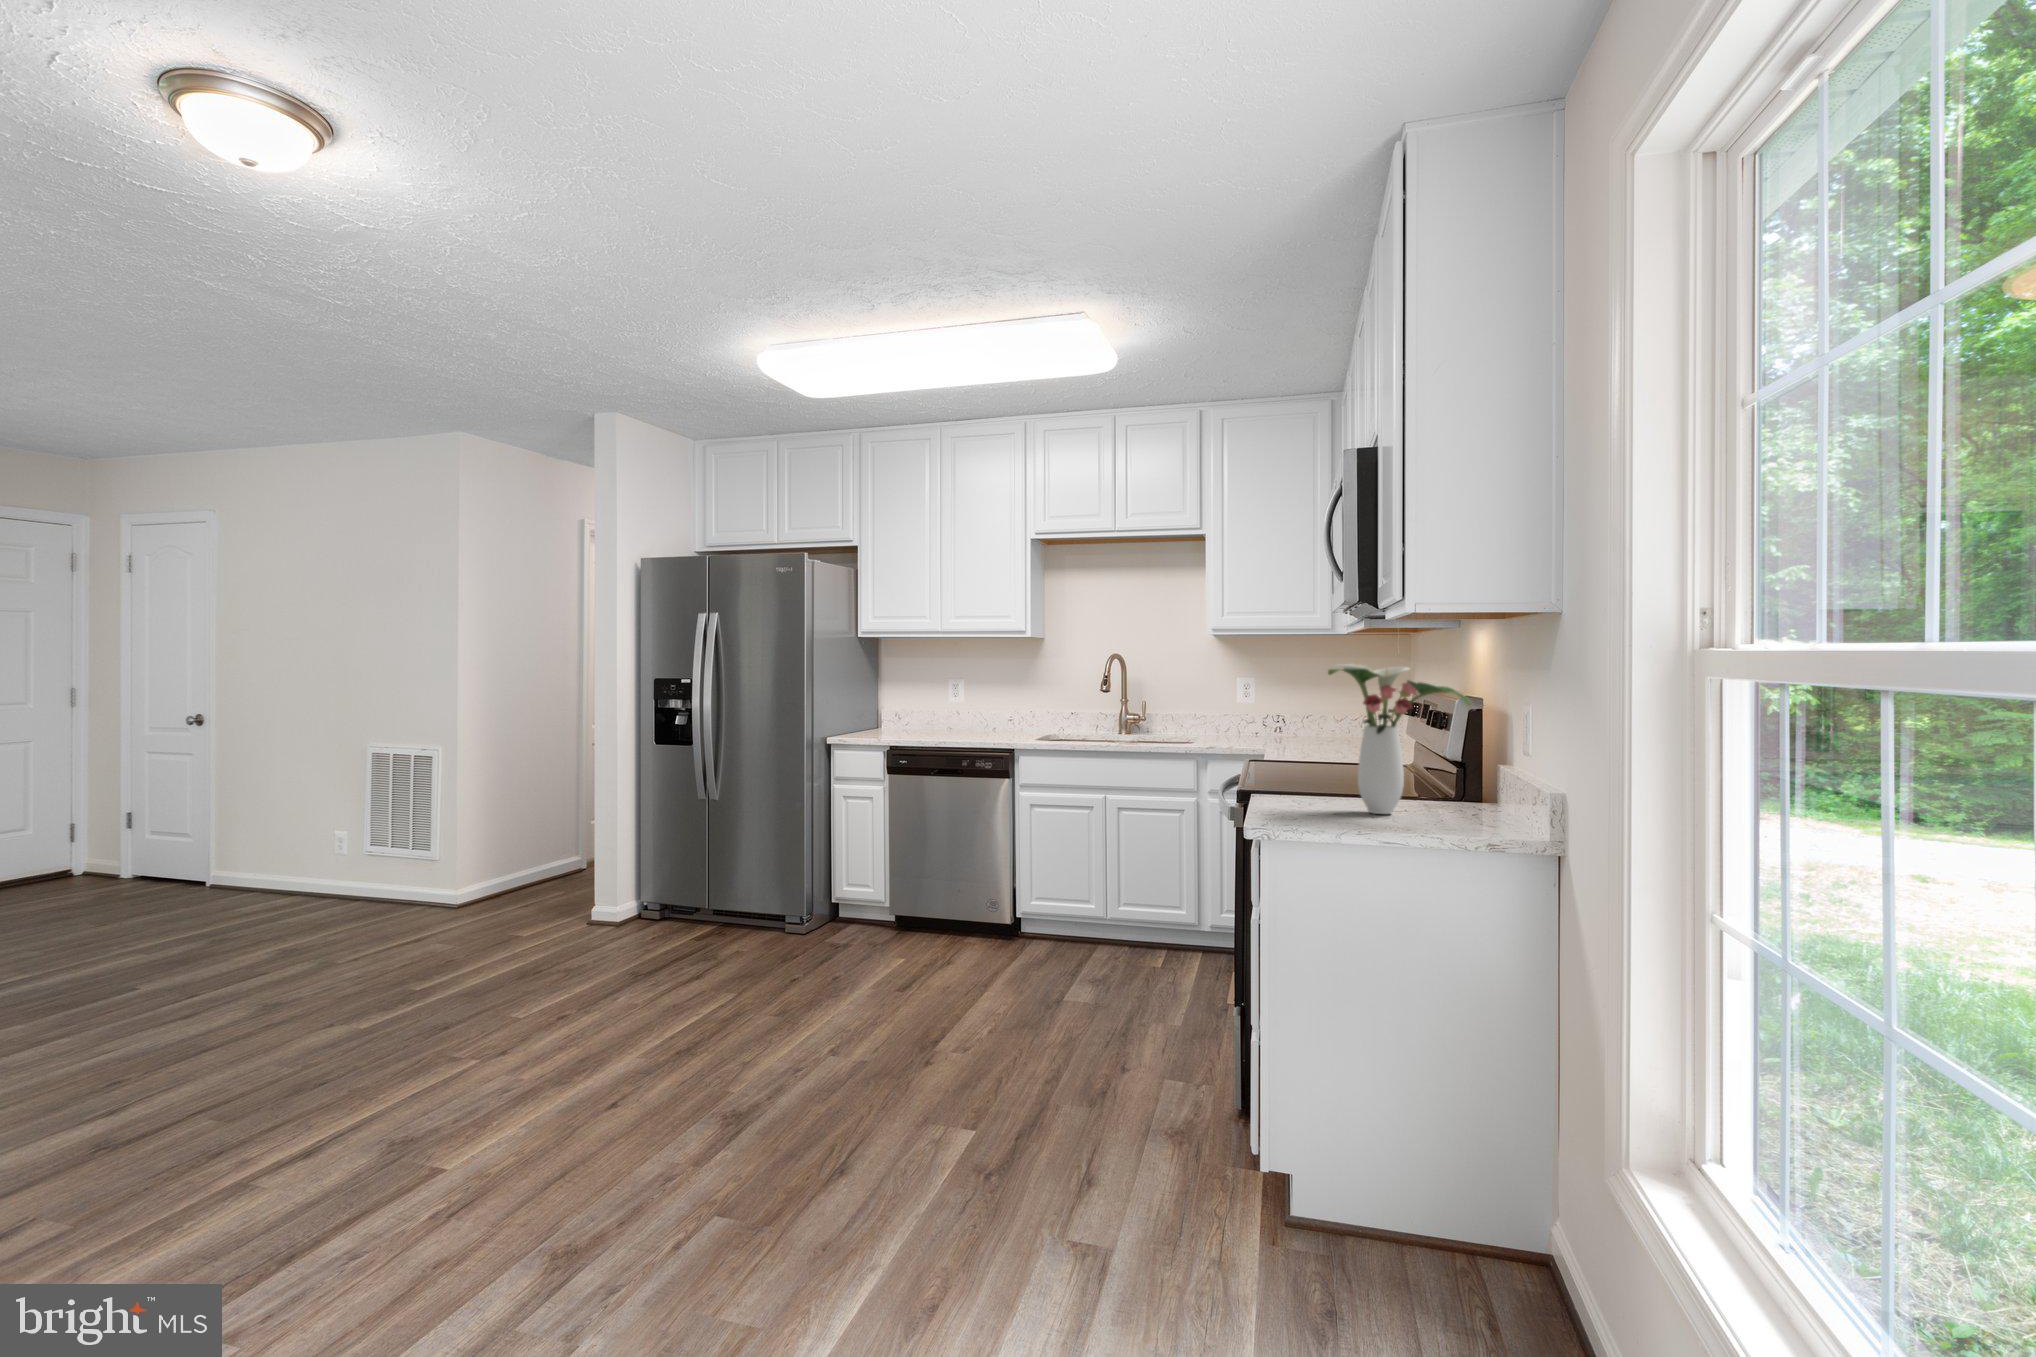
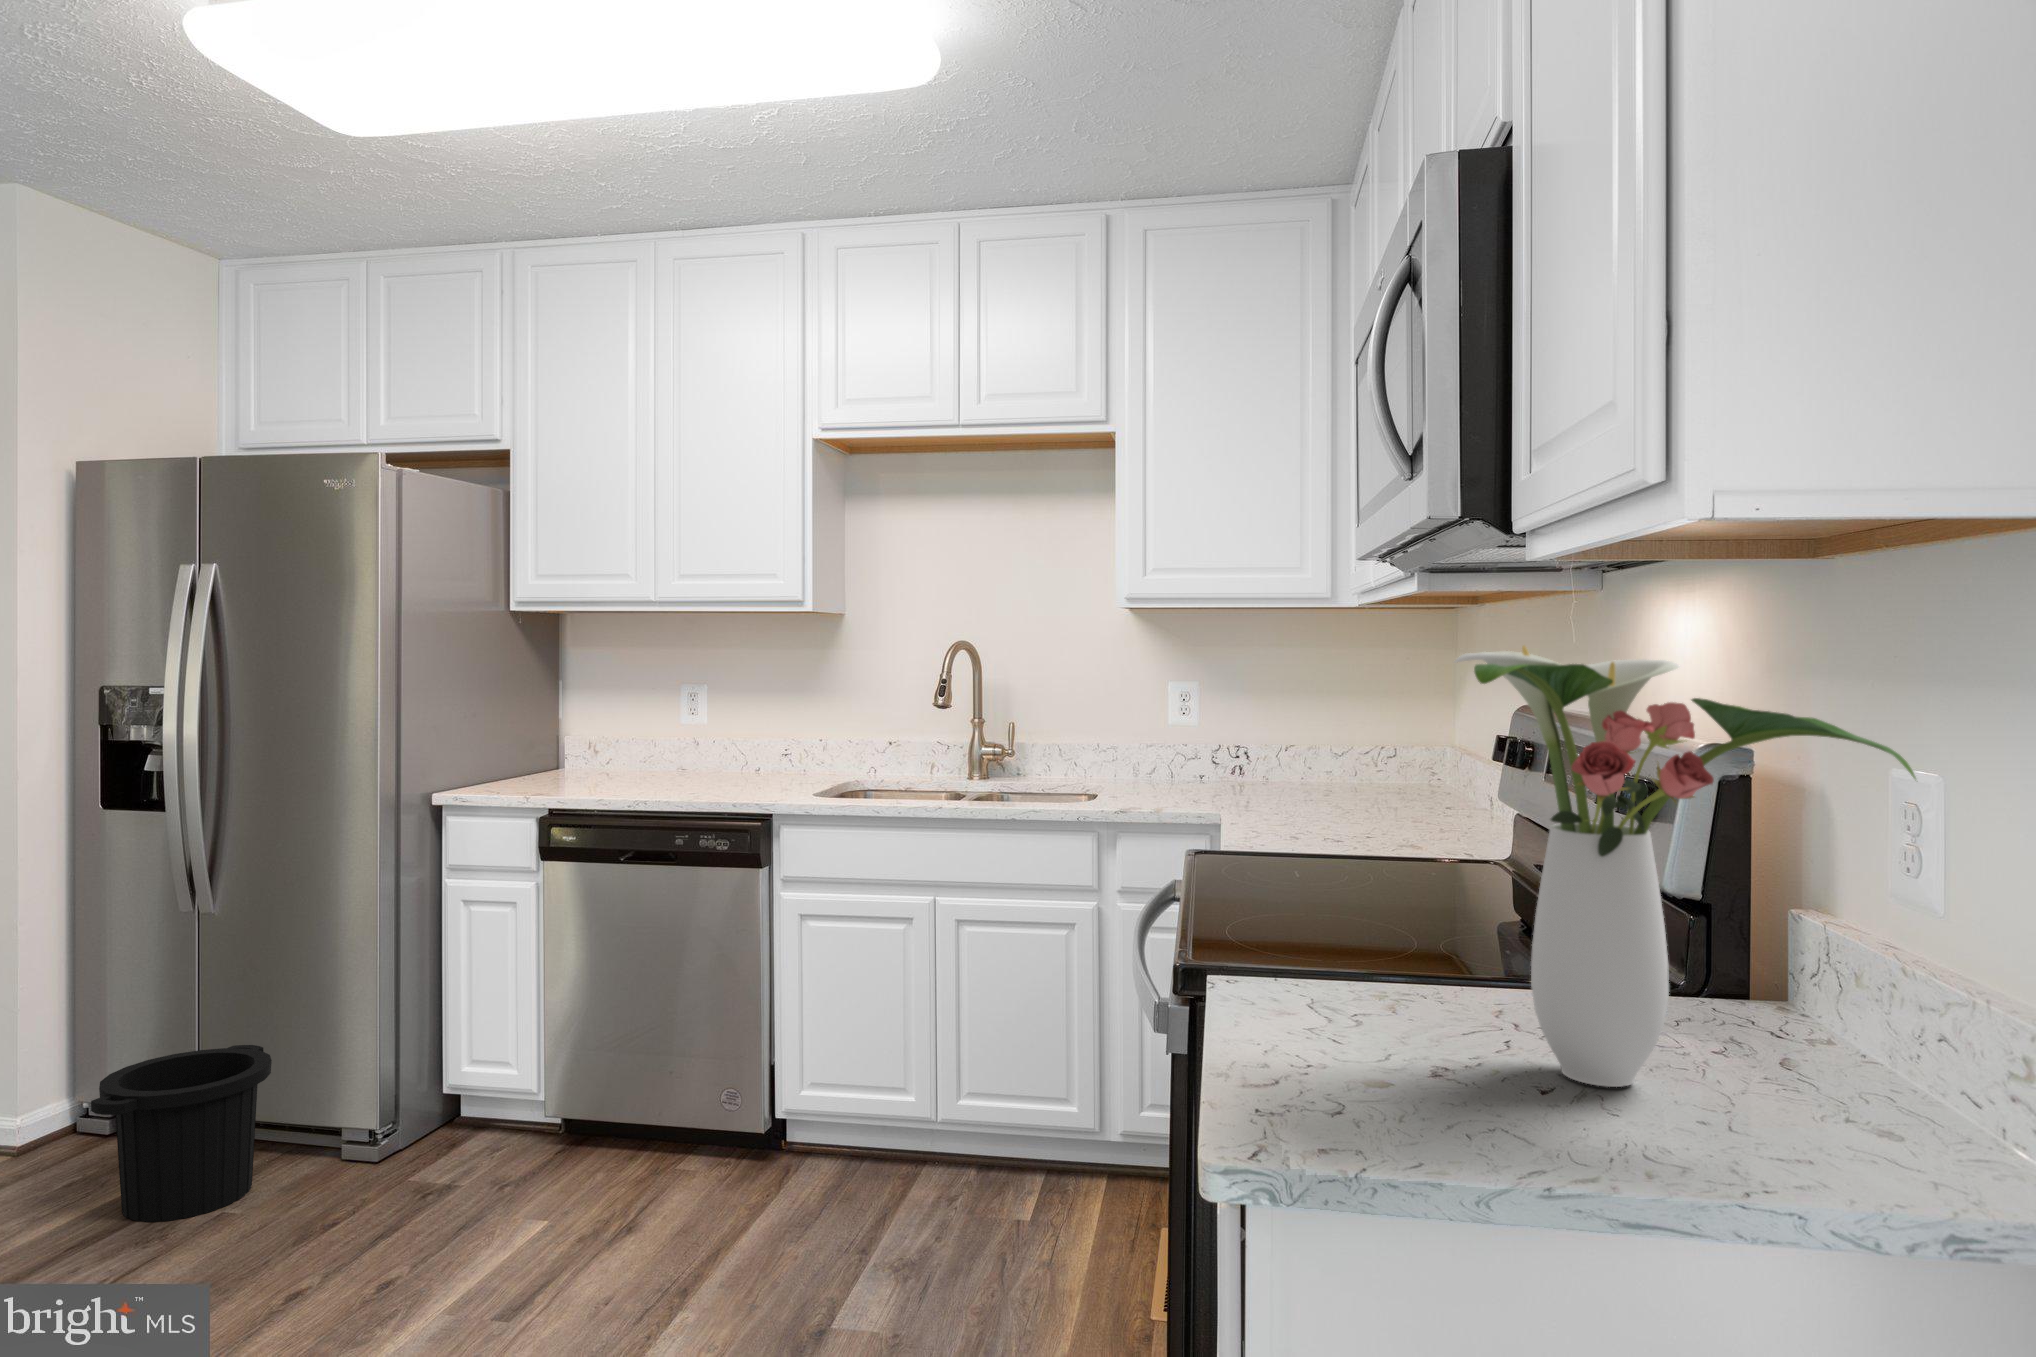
trash can: none [678,870,756,953] -> present [91,1045,272,1222]

